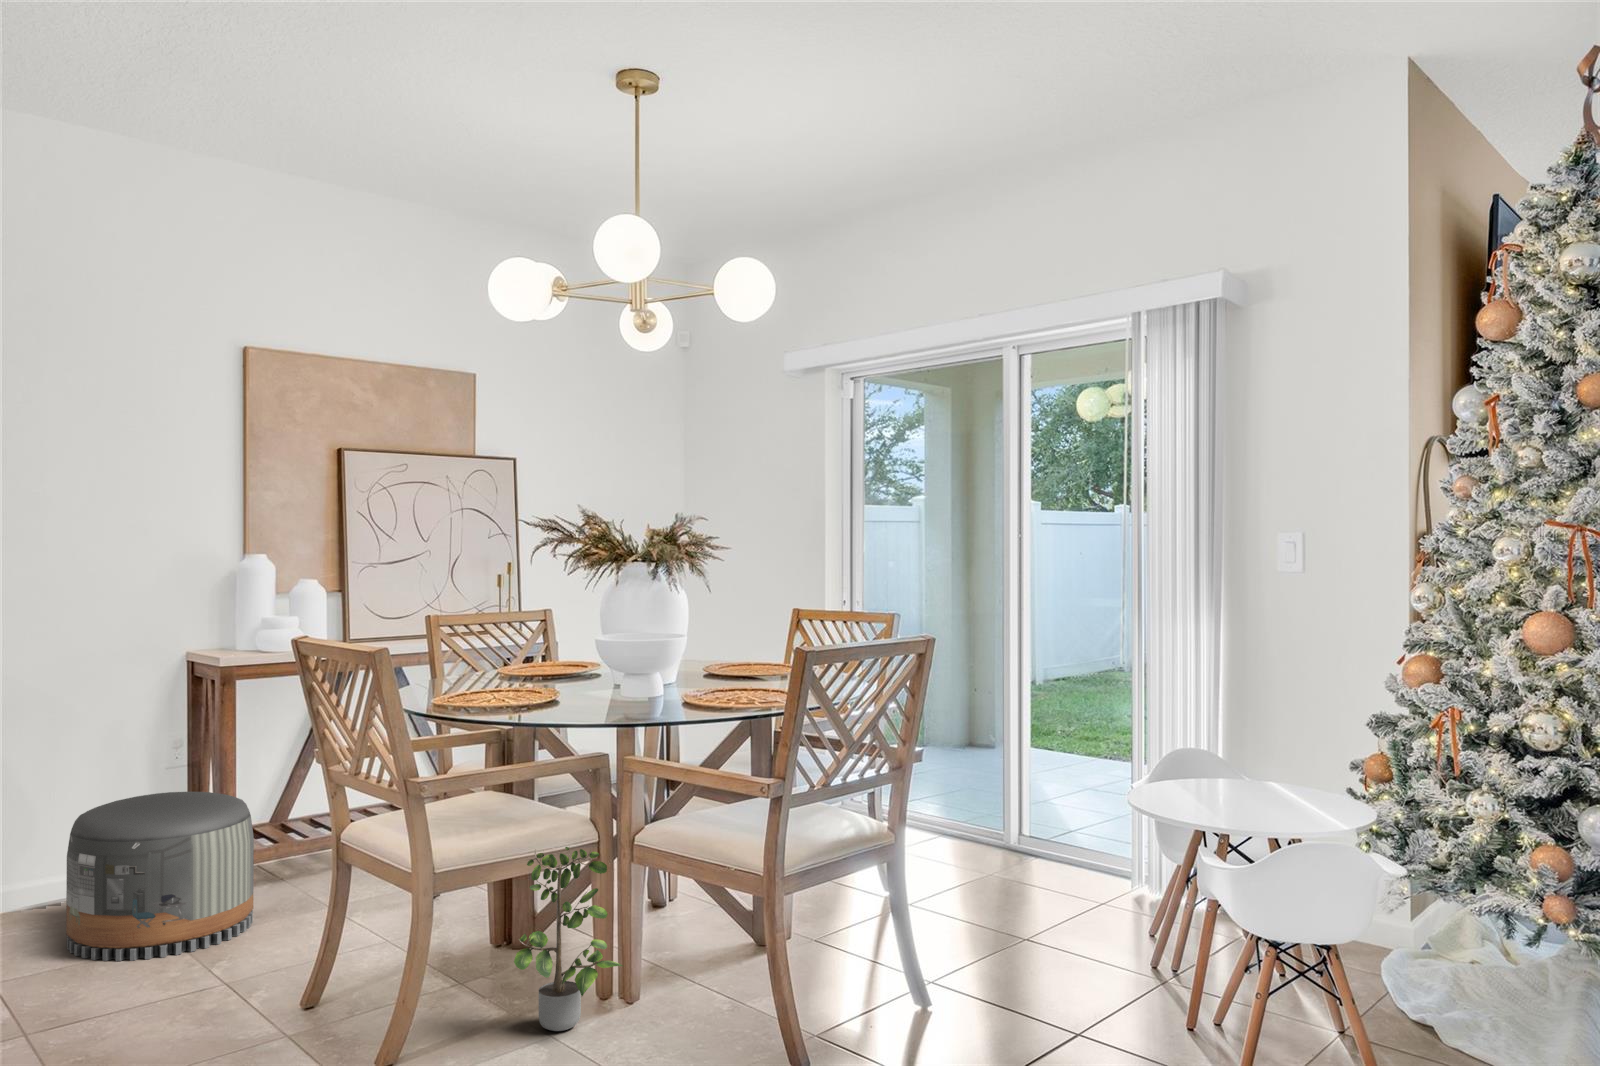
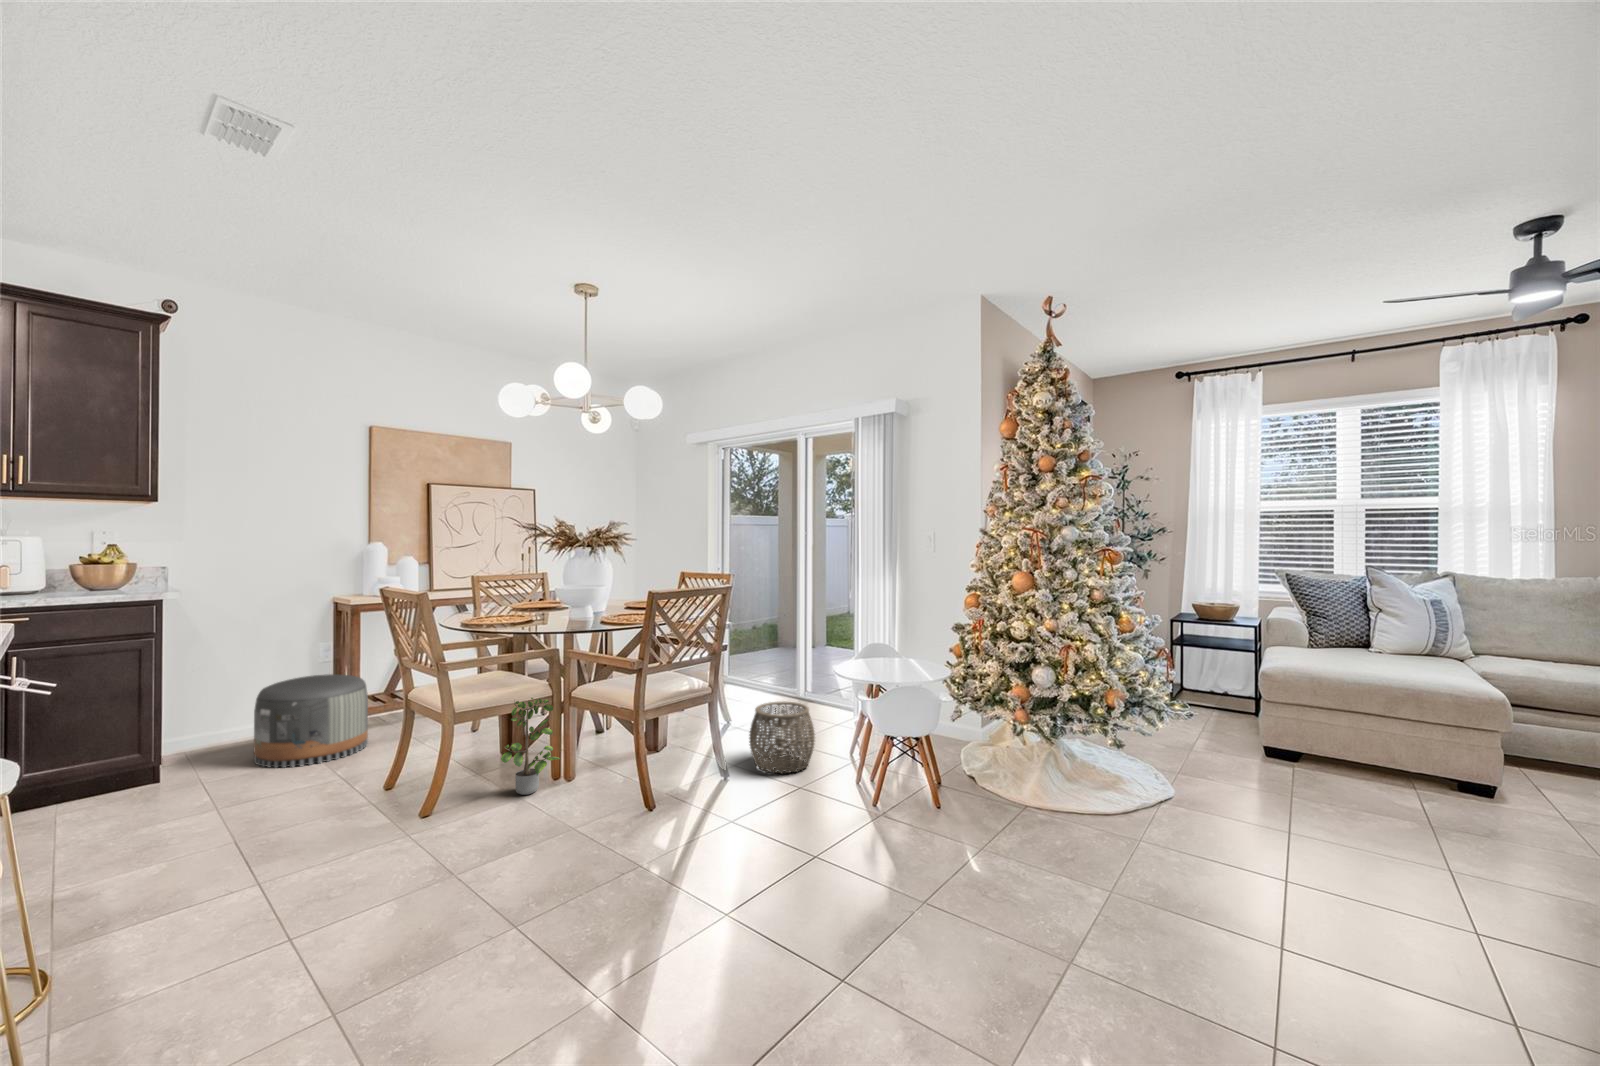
woven basket: none [966,862,1099,1007] -> present [749,702,815,773]

